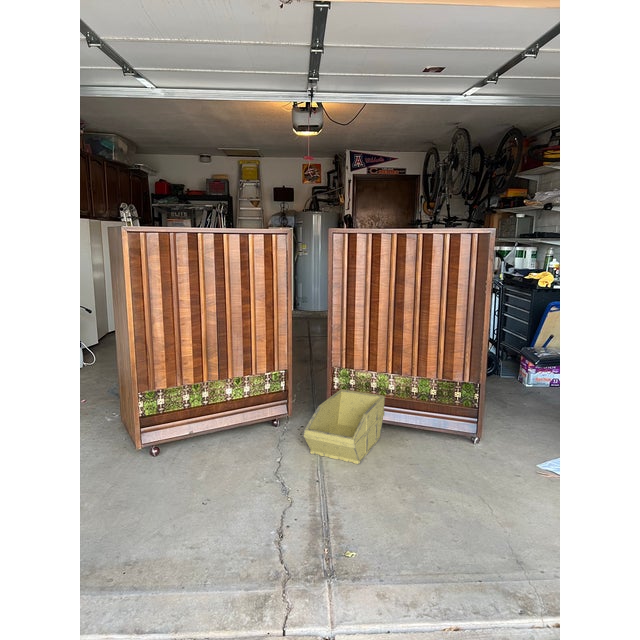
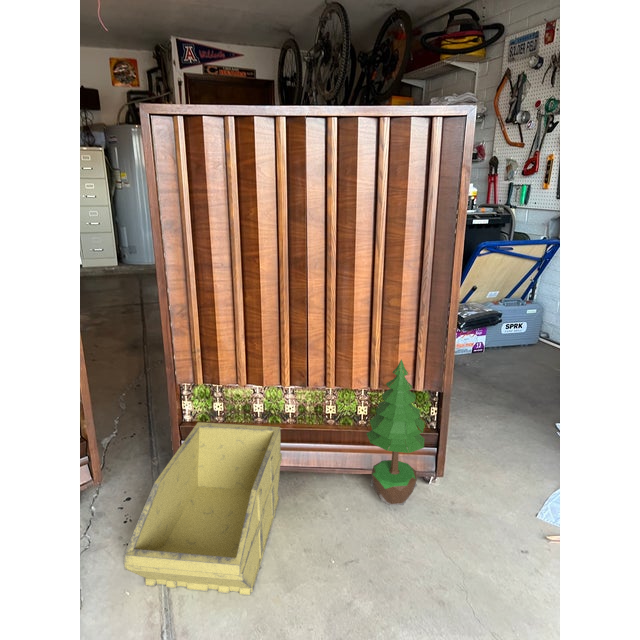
potted tree: none [431,360,465,448] -> present [367,360,425,505]

